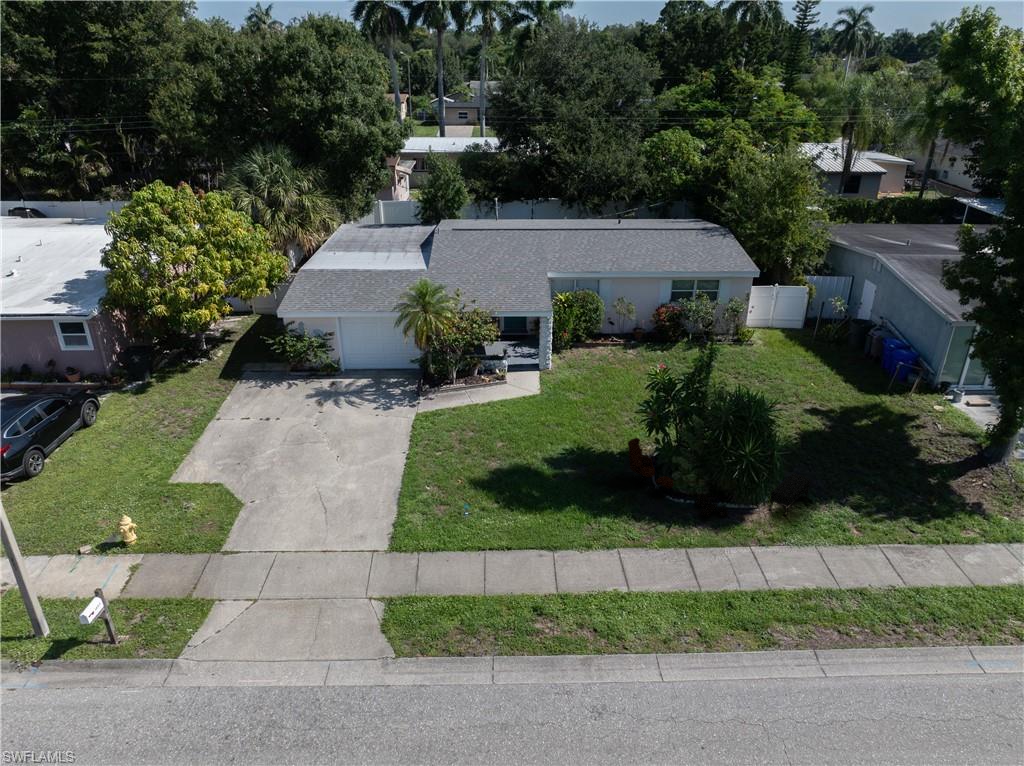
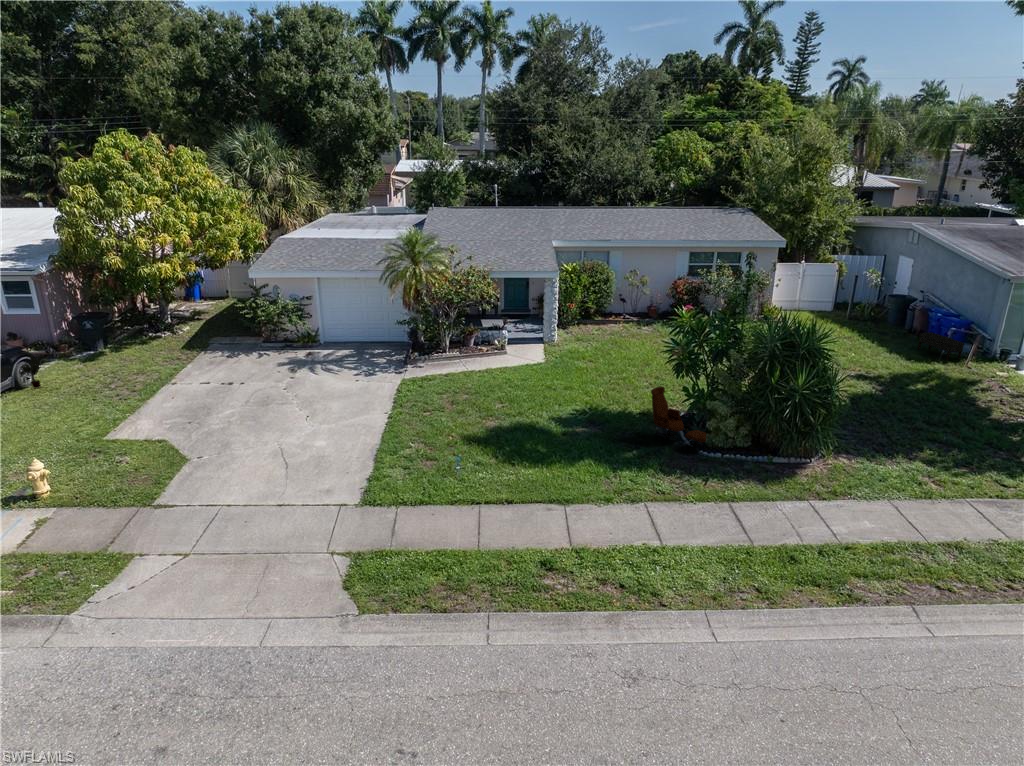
potted tree: none [86,396,107,426] -> present [20,353,45,388]
bench: present [769,473,811,516] -> present [917,332,964,361]
woven basket: present [696,494,728,516] -> none [735,446,776,471]

